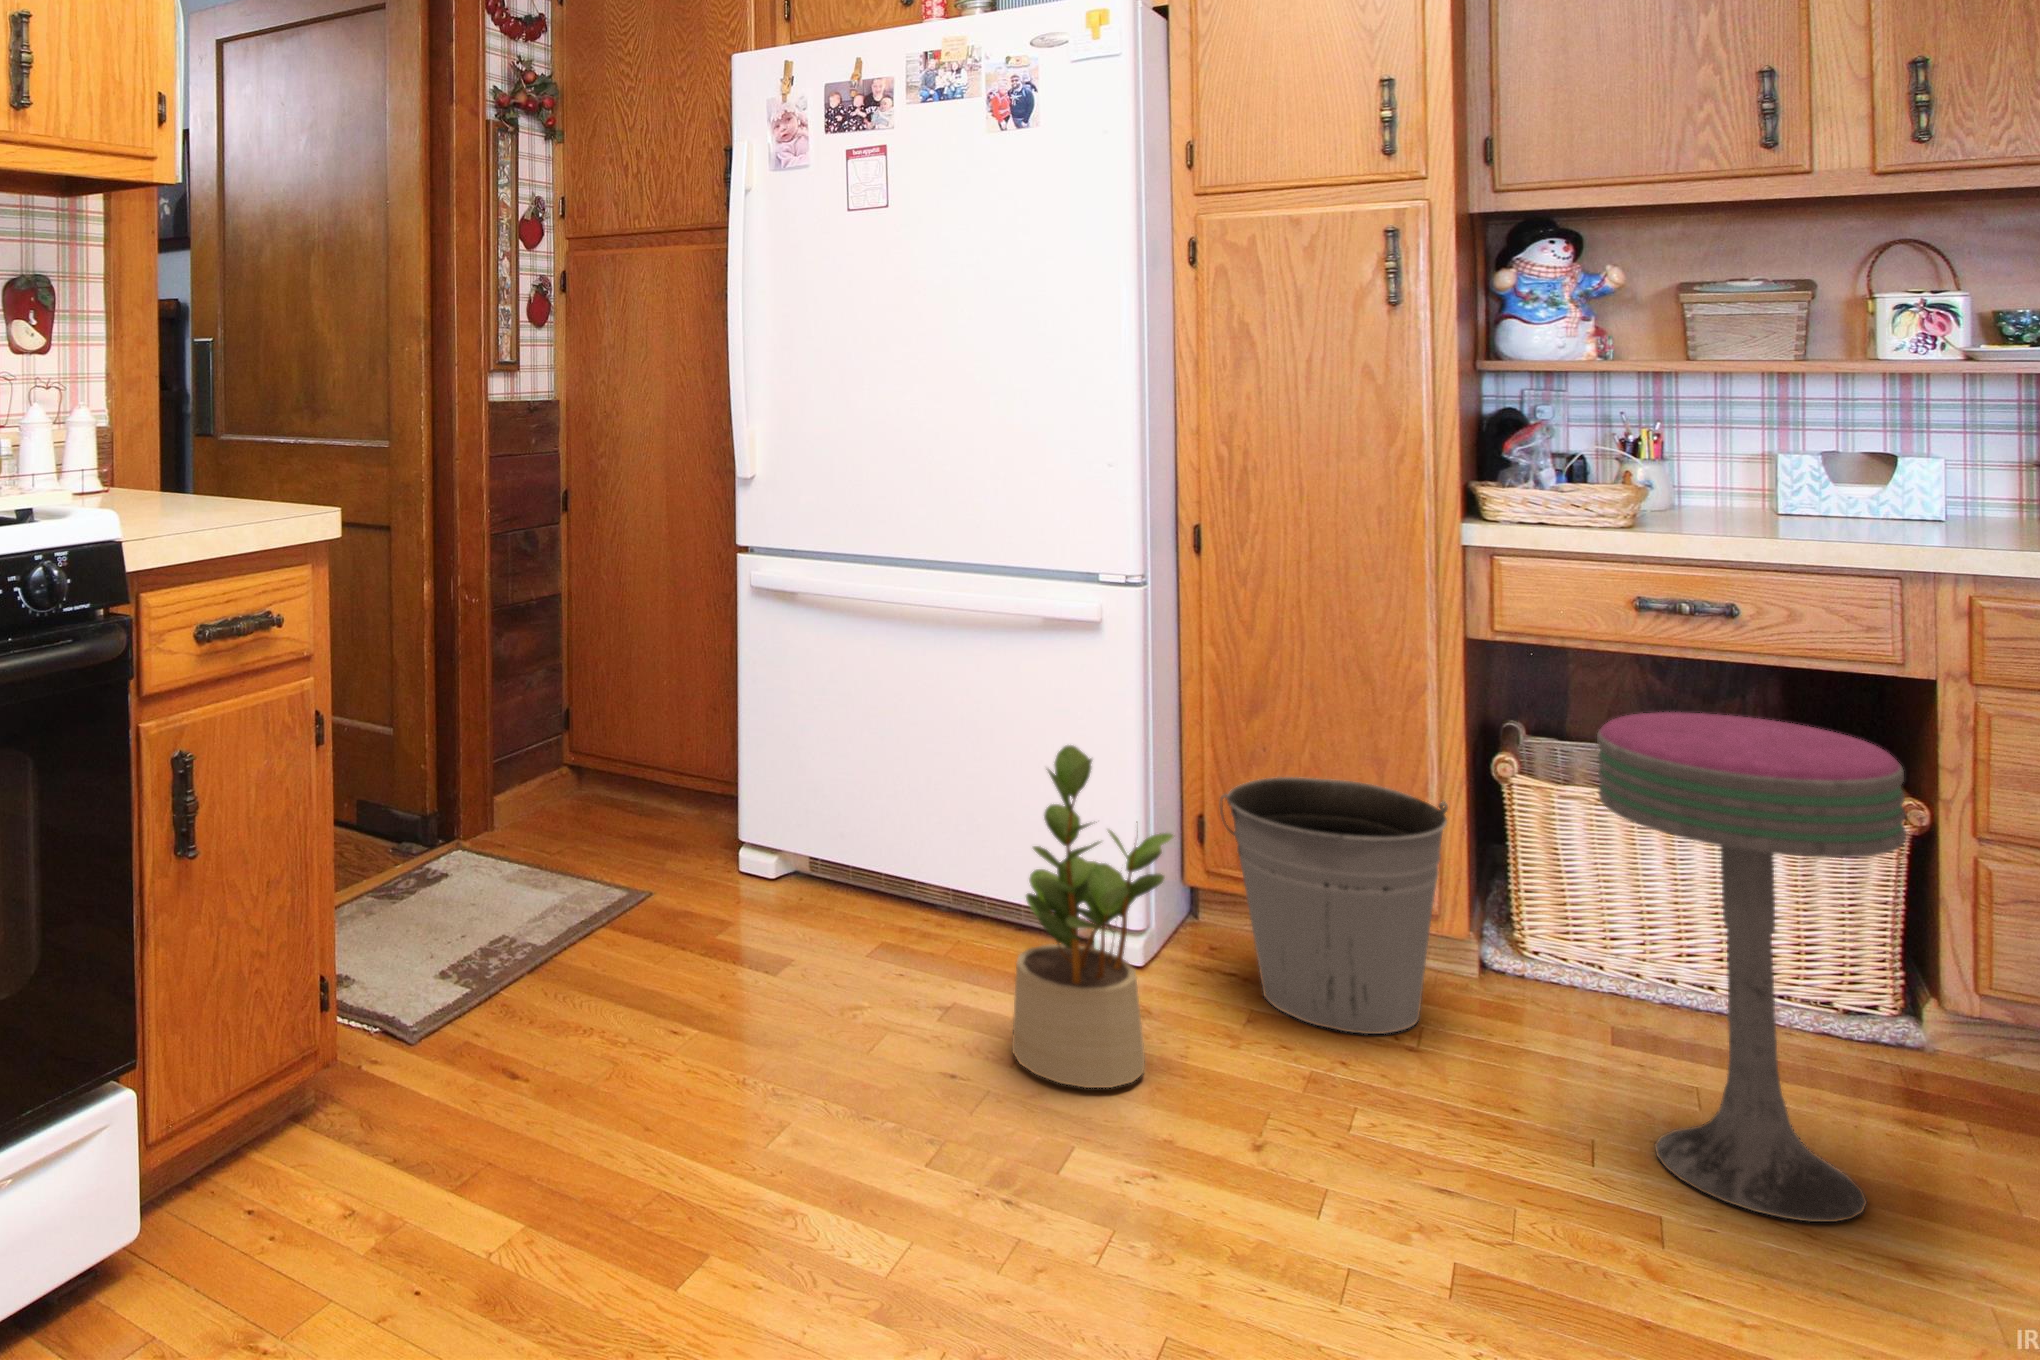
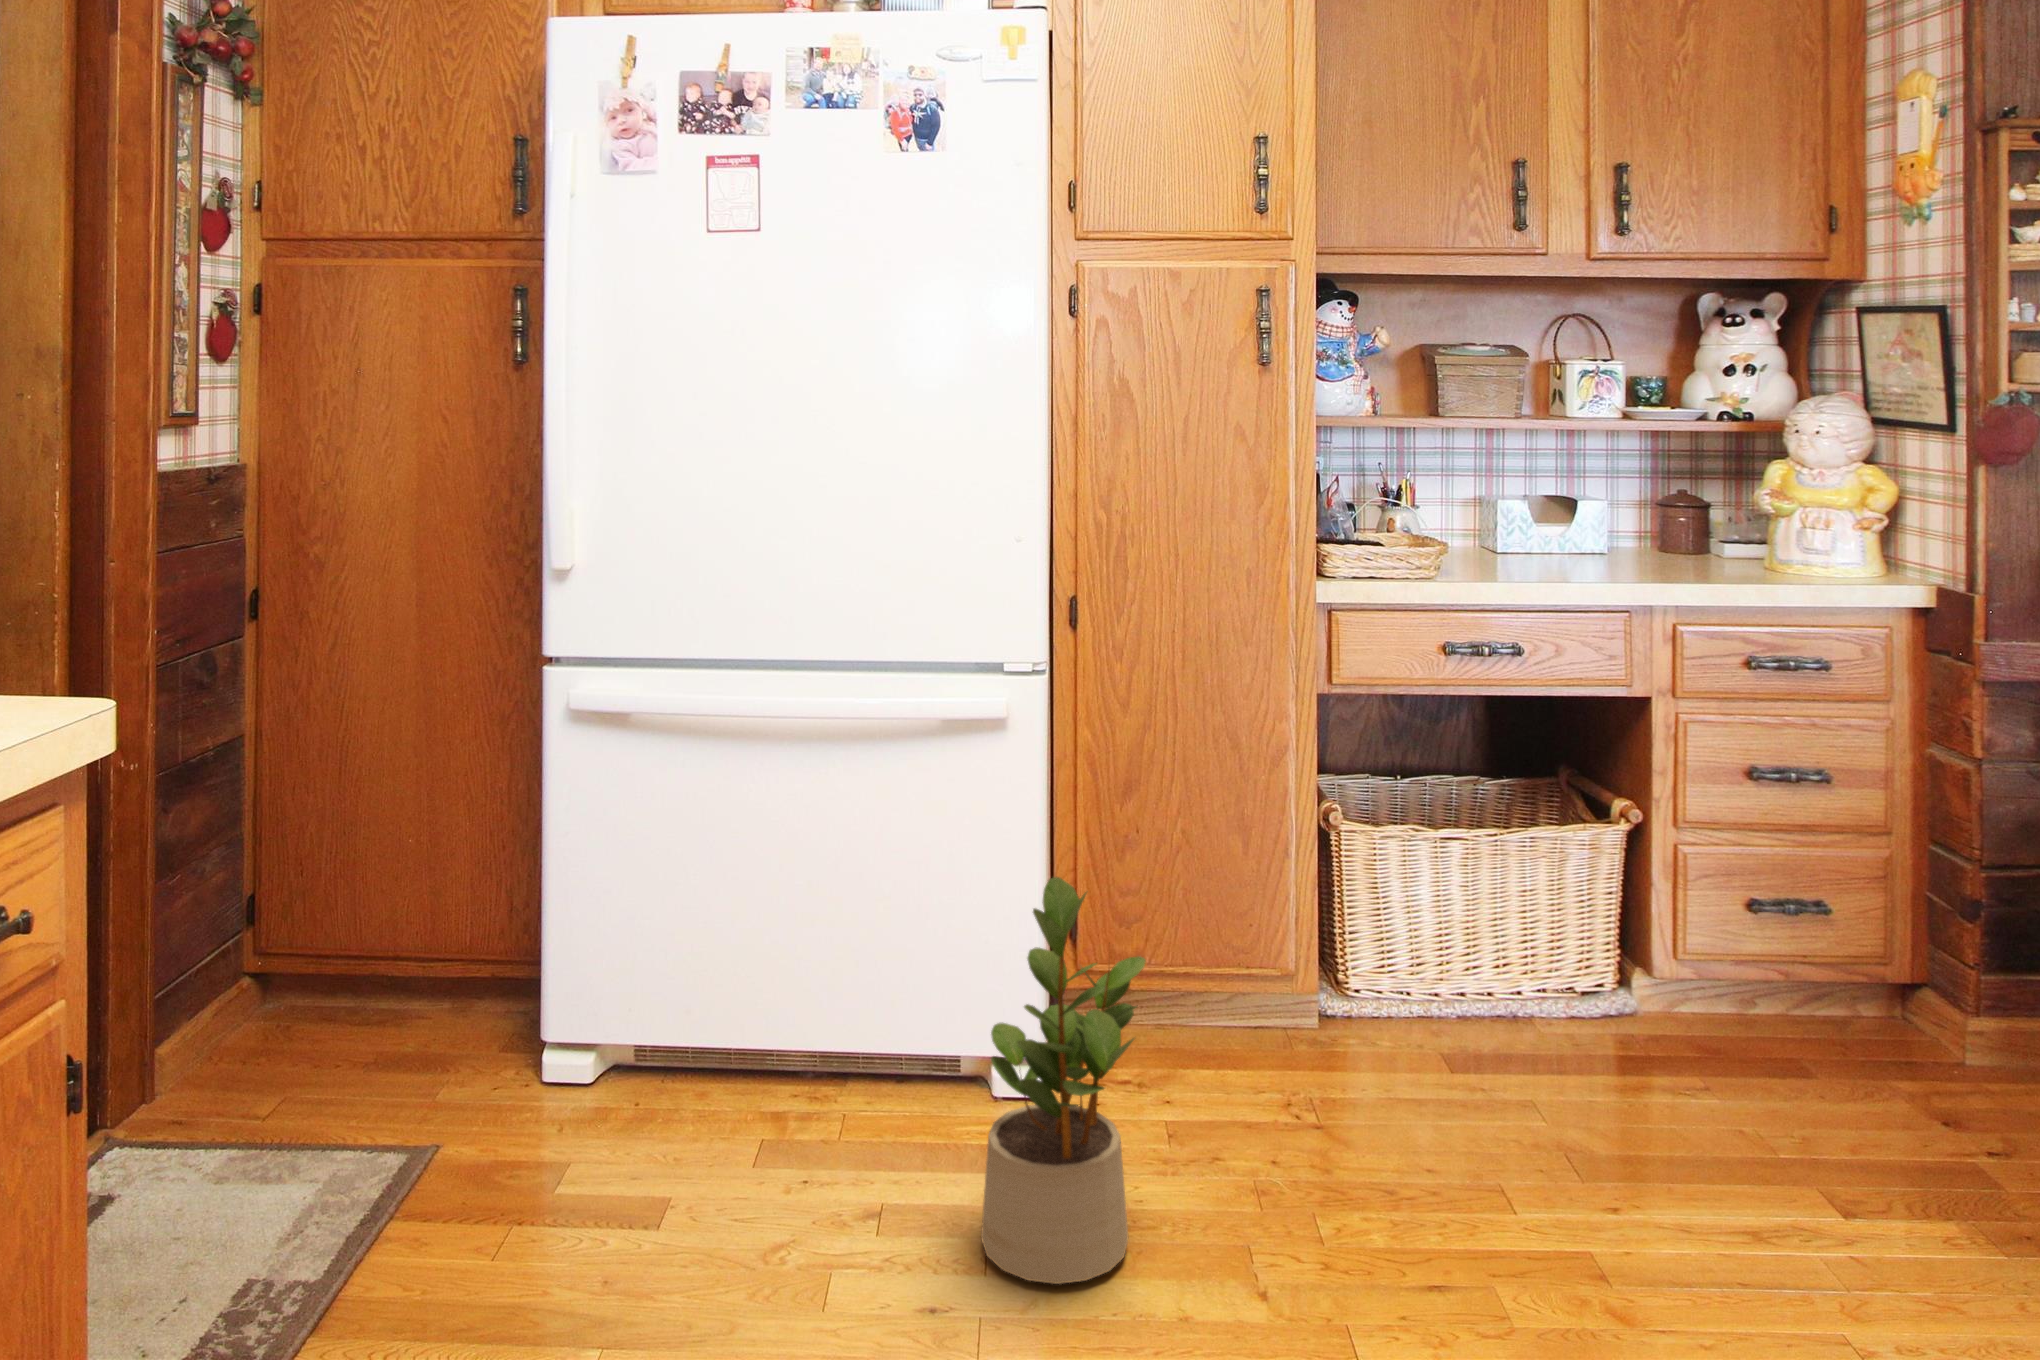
bar stool: present [1597,712,1906,1222] -> none [1510,757,1748,1226]
bucket: present [1220,777,1448,1034] -> none [1126,853,1339,1125]

